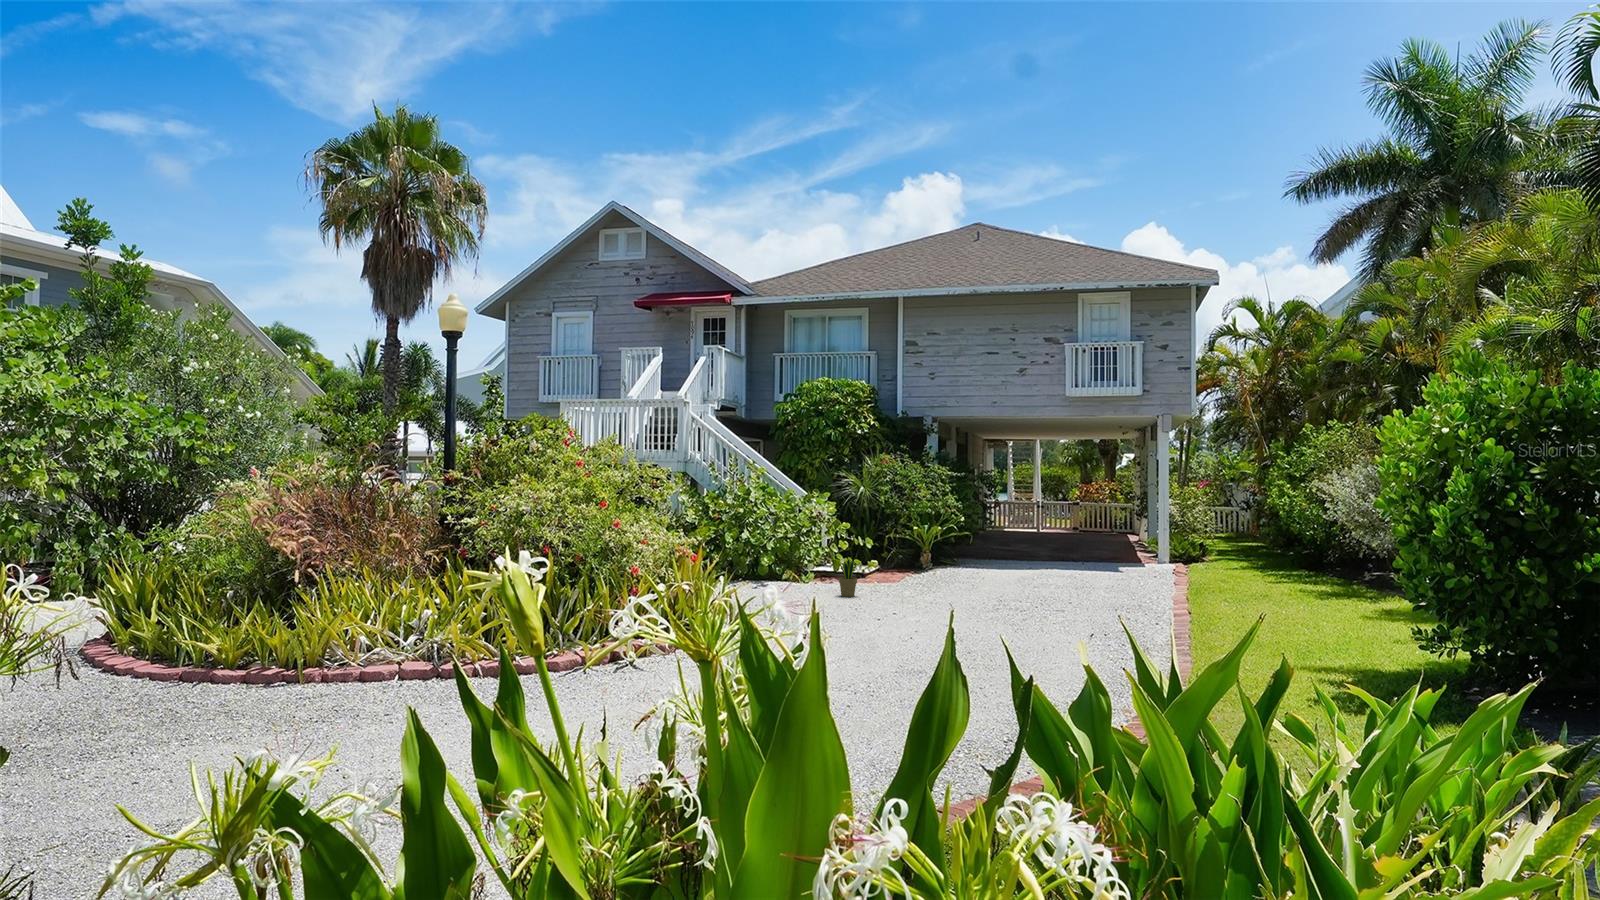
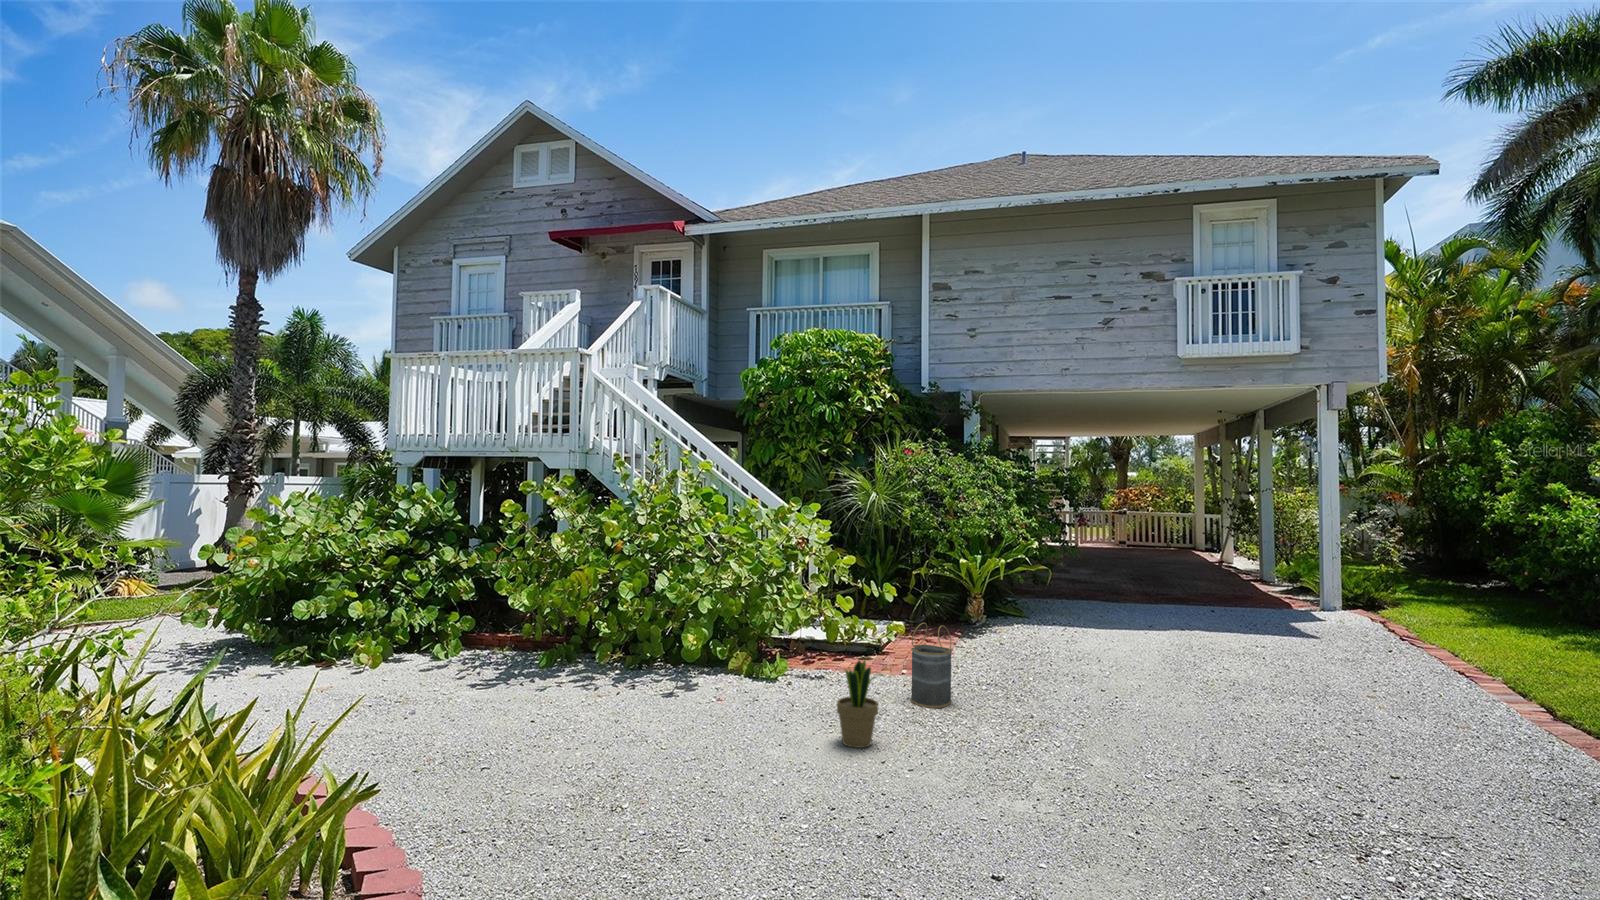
basket: none [875,550,895,589] -> present [910,623,952,708]

